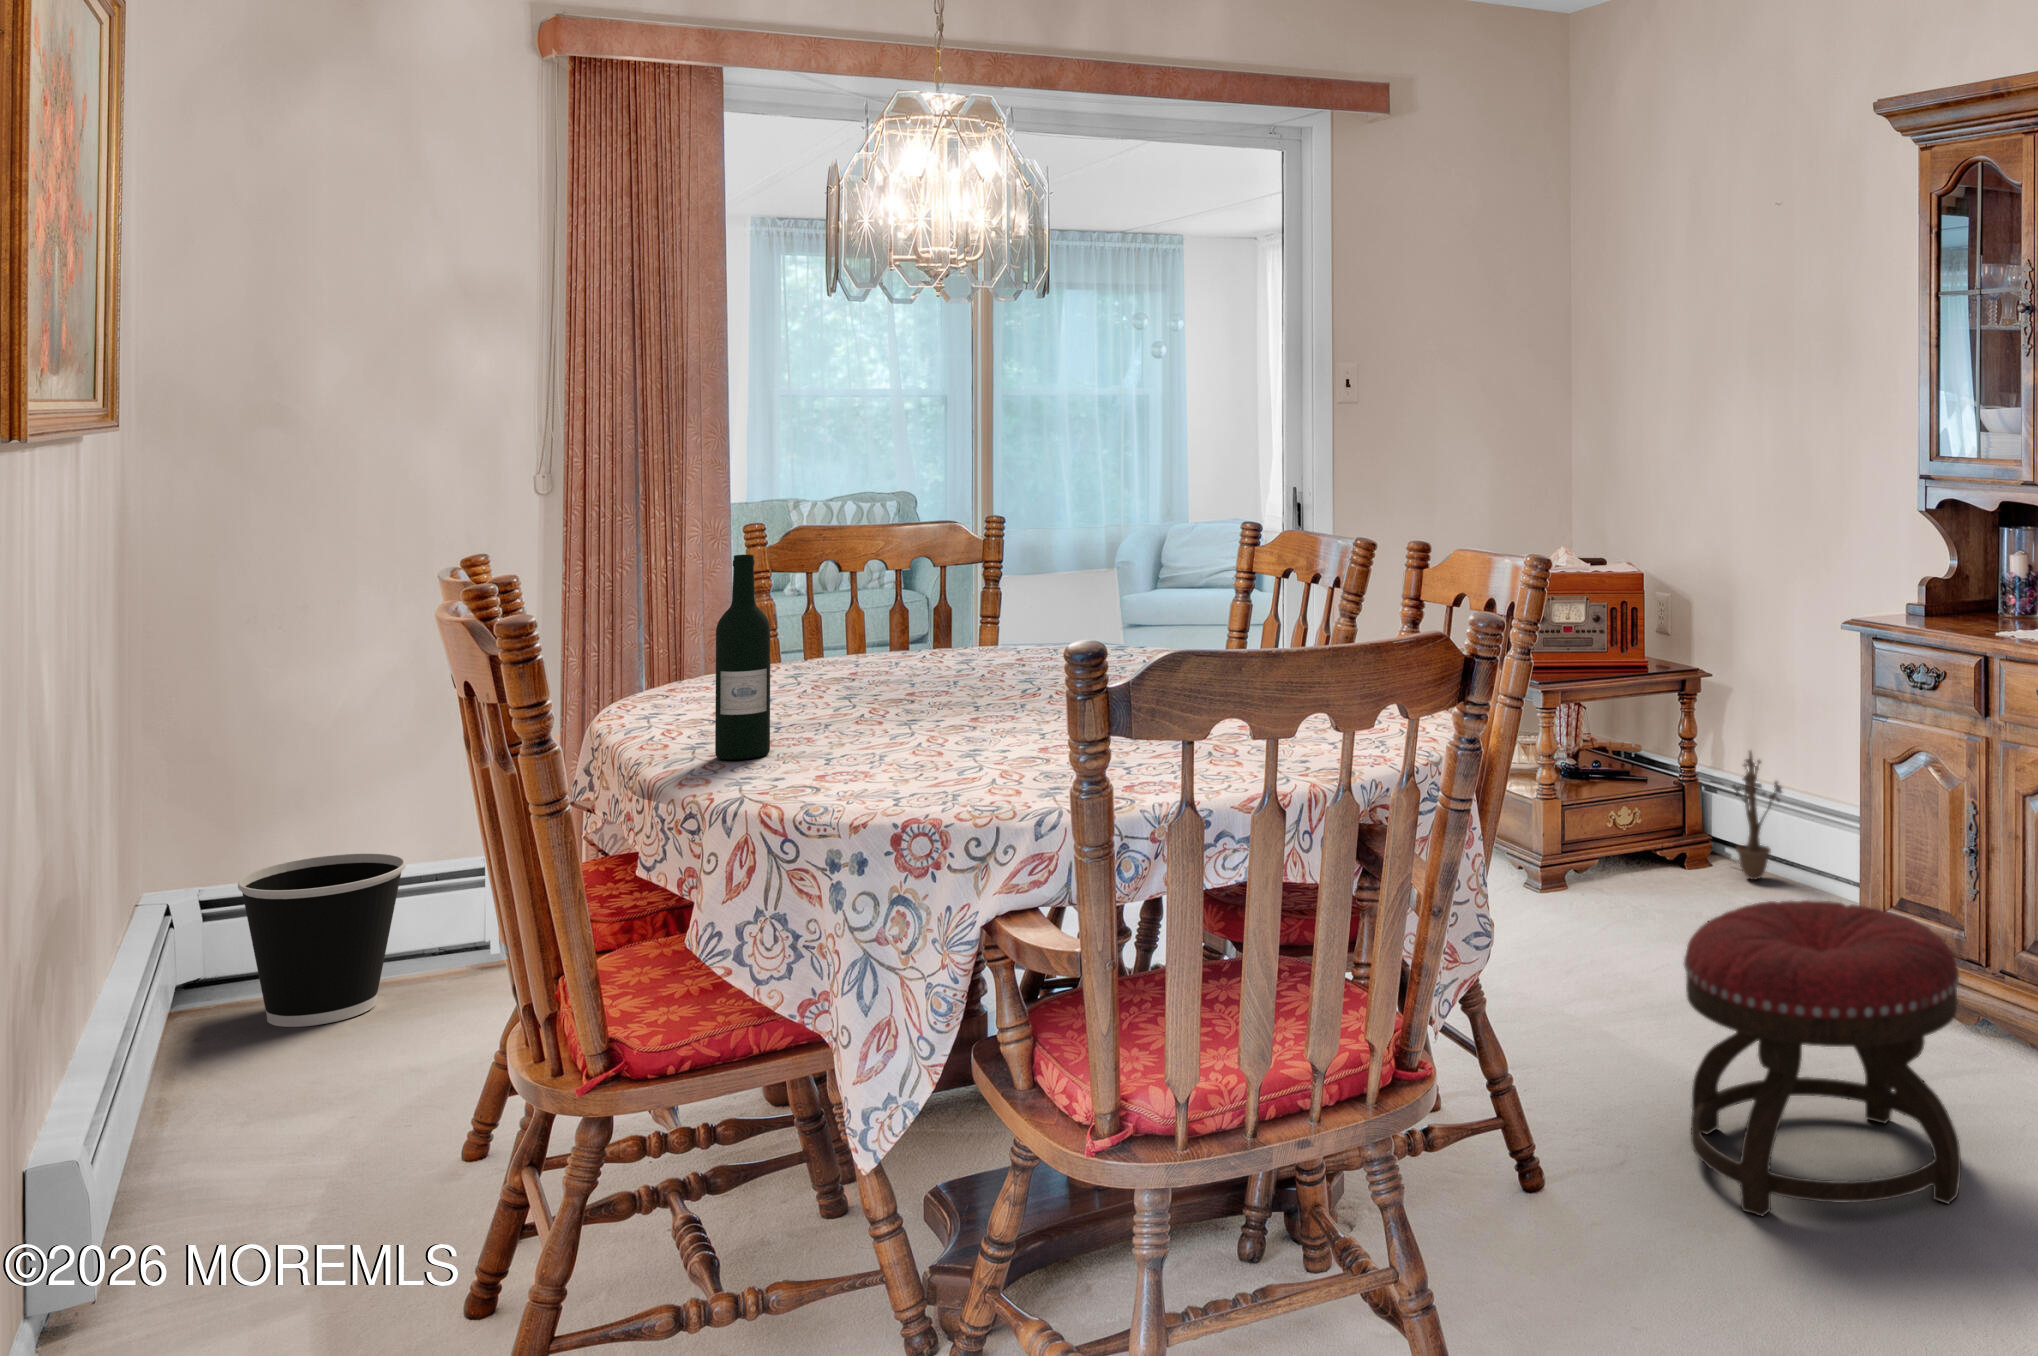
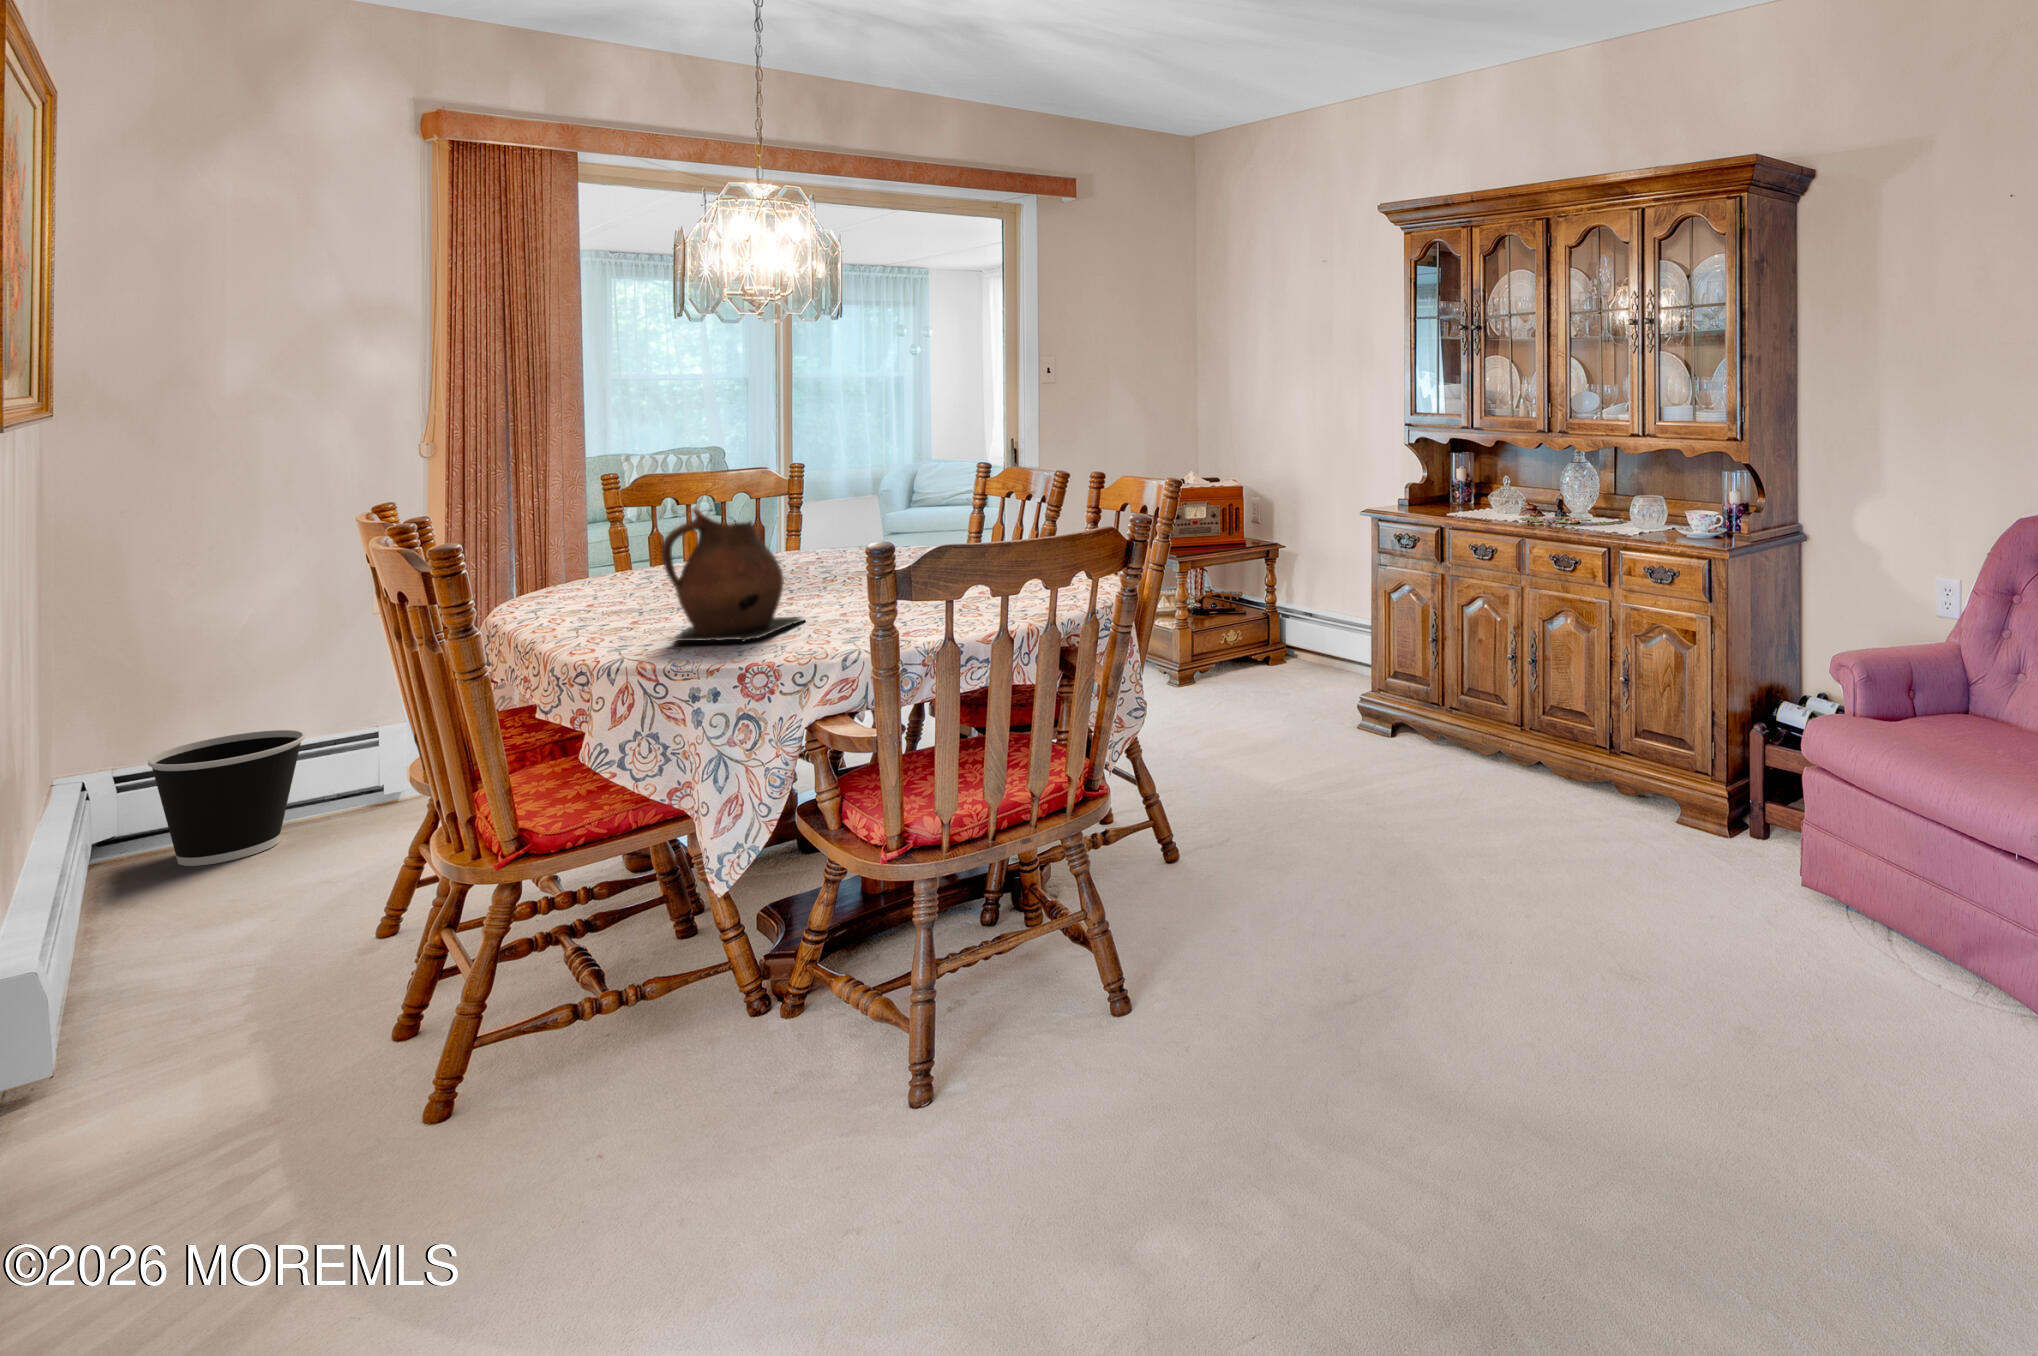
wine bottle: present [715,555,770,760] -> none [595,499,637,637]
ceramic pitcher: none [798,573,992,782] -> present [662,509,804,642]
decorative plant: present [1728,752,1782,879] -> none [1297,592,1332,669]
ottoman: present [1684,900,1961,1216] -> none [1264,675,1423,859]

